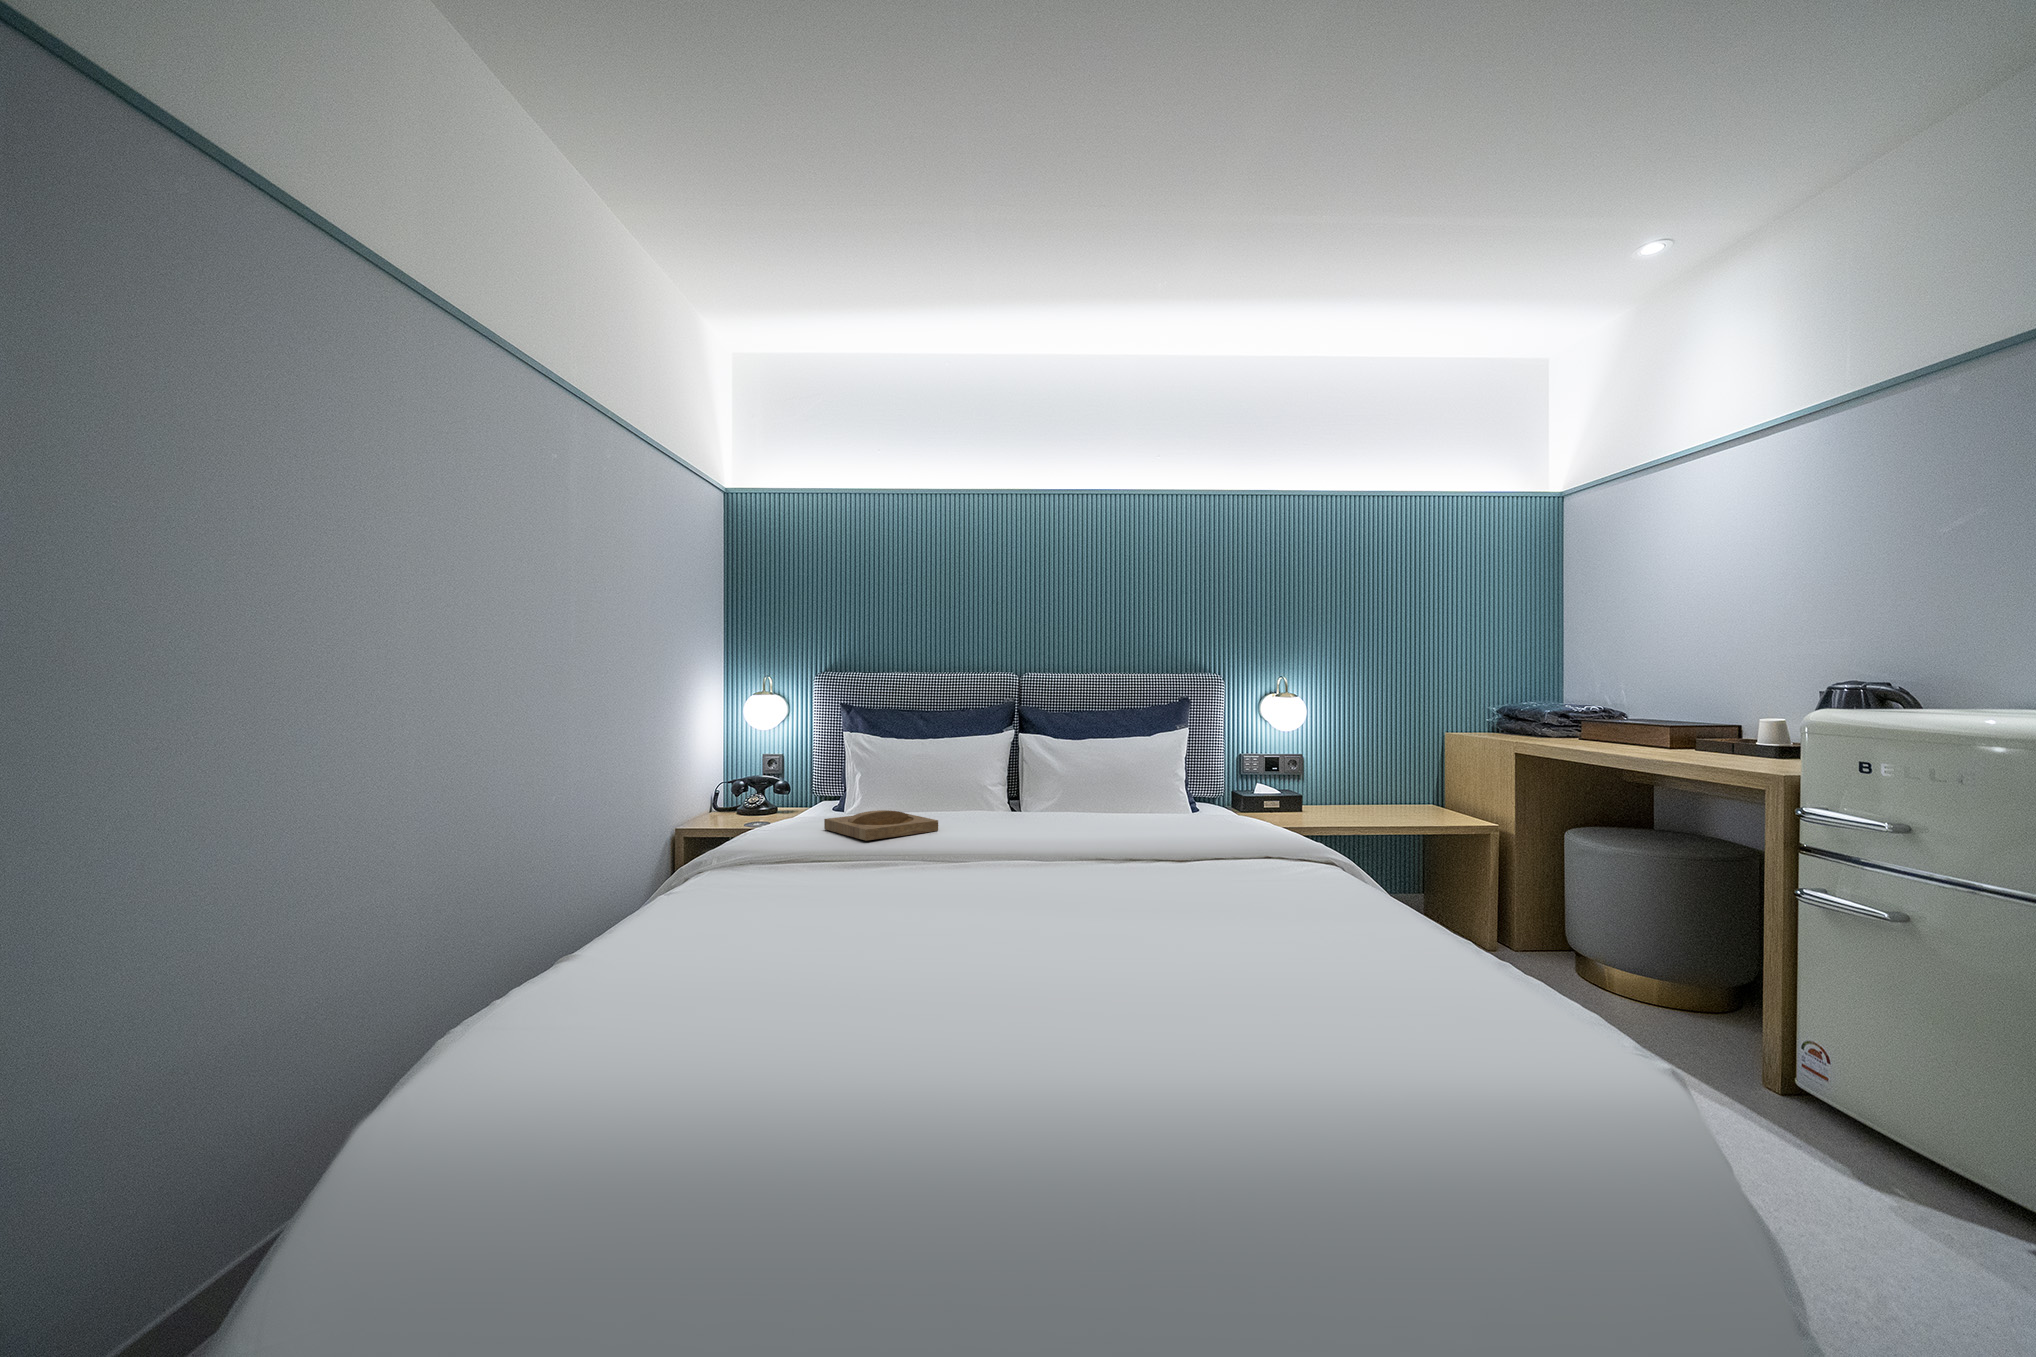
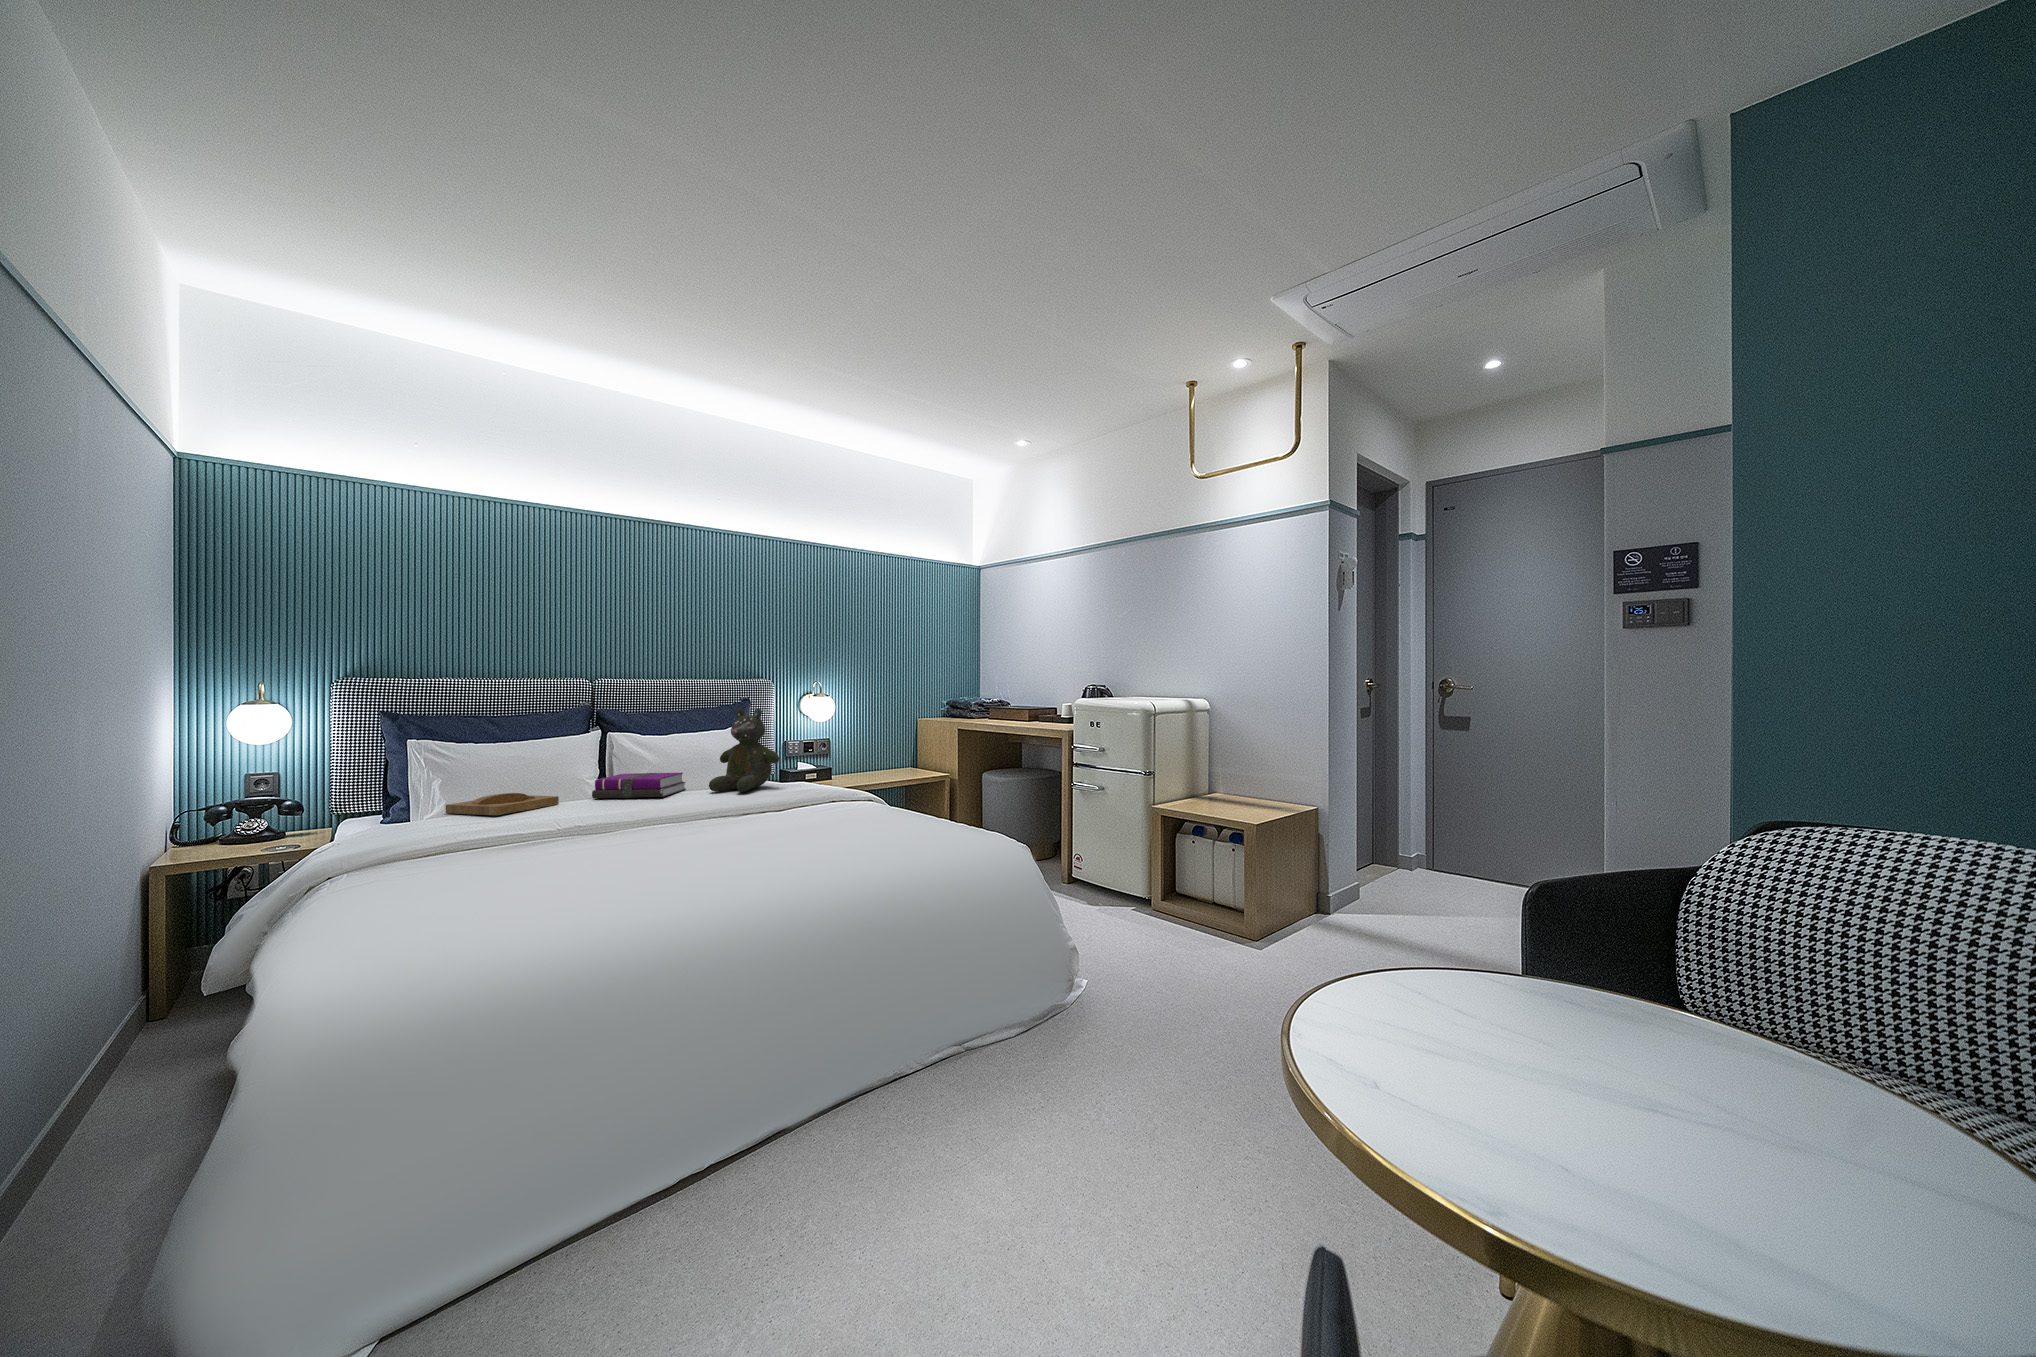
teddy bear: none [1119,713,1219,840] -> present [709,708,779,792]
notebook: none [977,794,1092,835] -> present [592,773,686,798]

